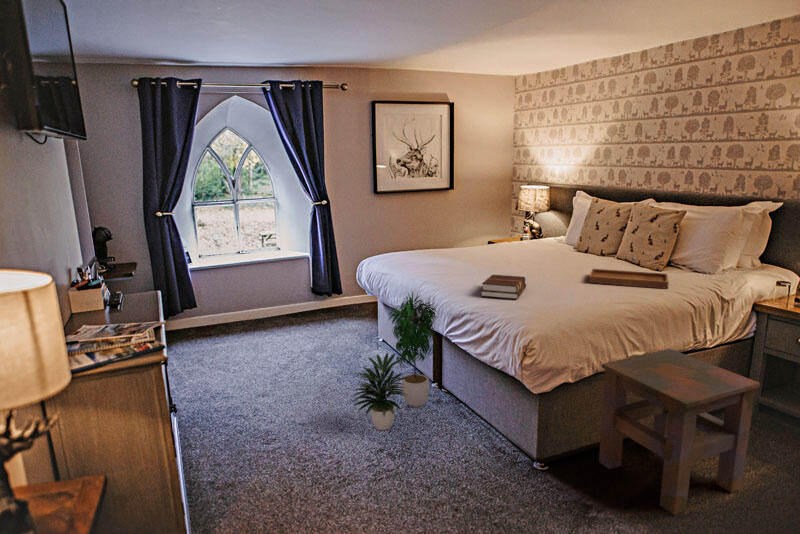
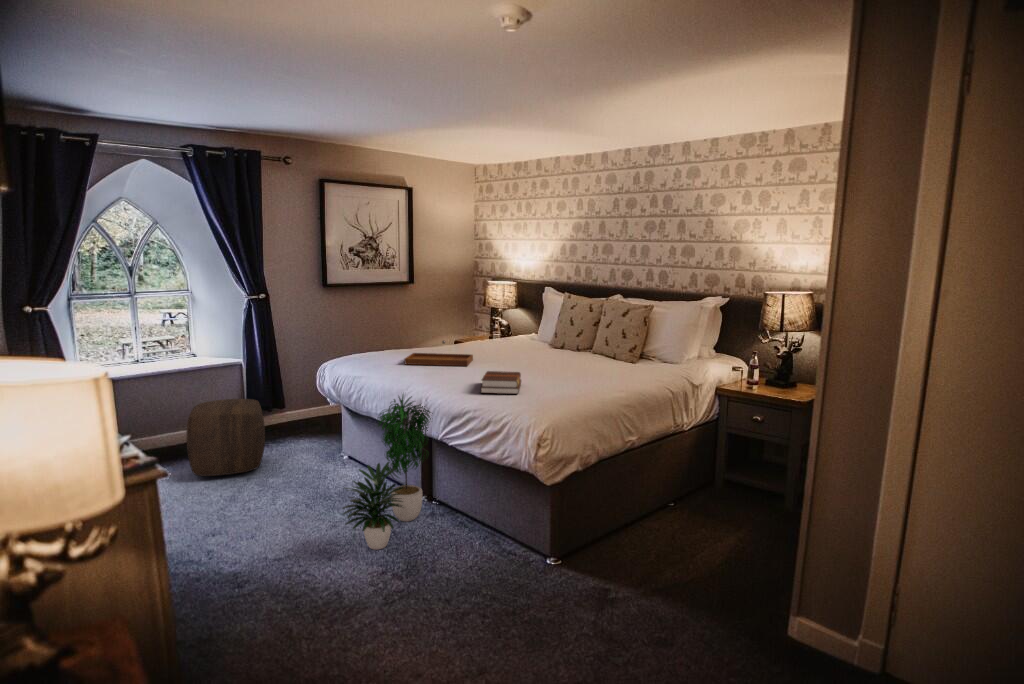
tray: present [589,257,669,289] -> present [404,341,473,366]
ottoman: none [257,287,317,348] -> present [187,399,265,476]
side table: present [599,349,760,515] -> none [604,433,734,583]

